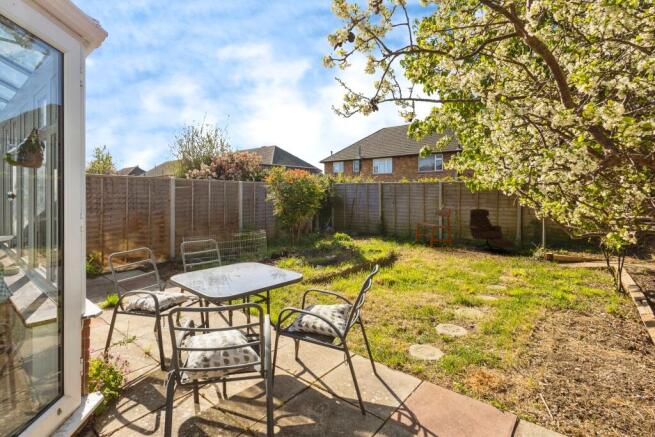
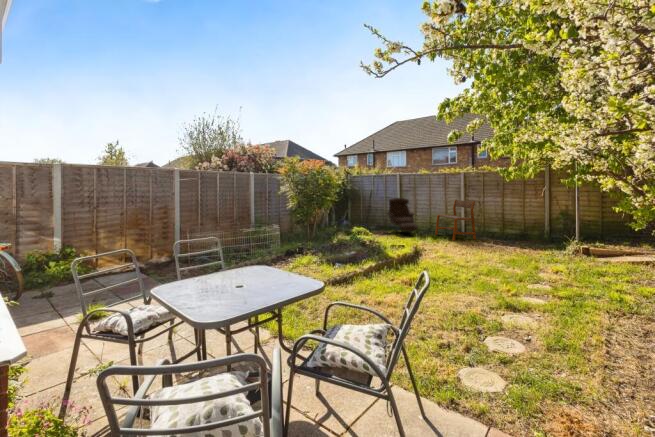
lounge chair: present [469,209,515,251] -> present [388,198,418,234]

